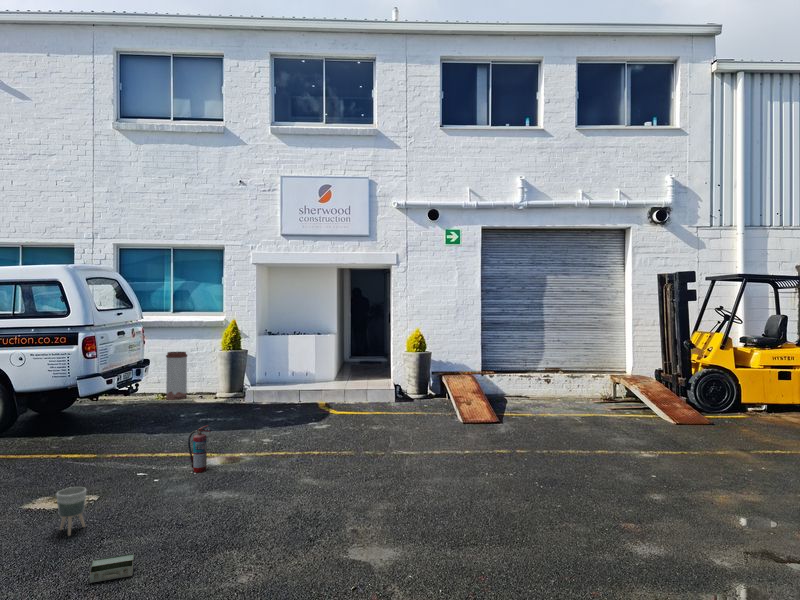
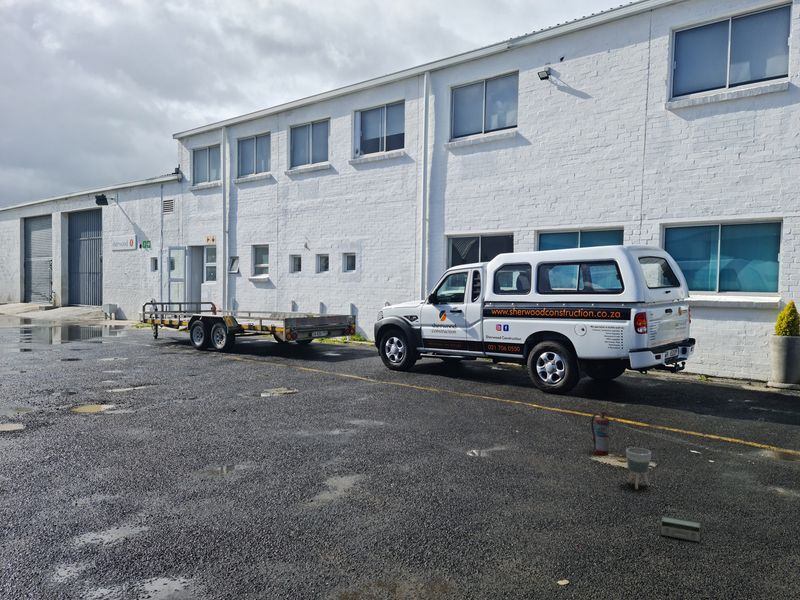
trash can: present [166,352,187,399] -> none [709,333,734,384]
fire extinguisher: present [188,425,211,473] -> present [591,410,613,456]

